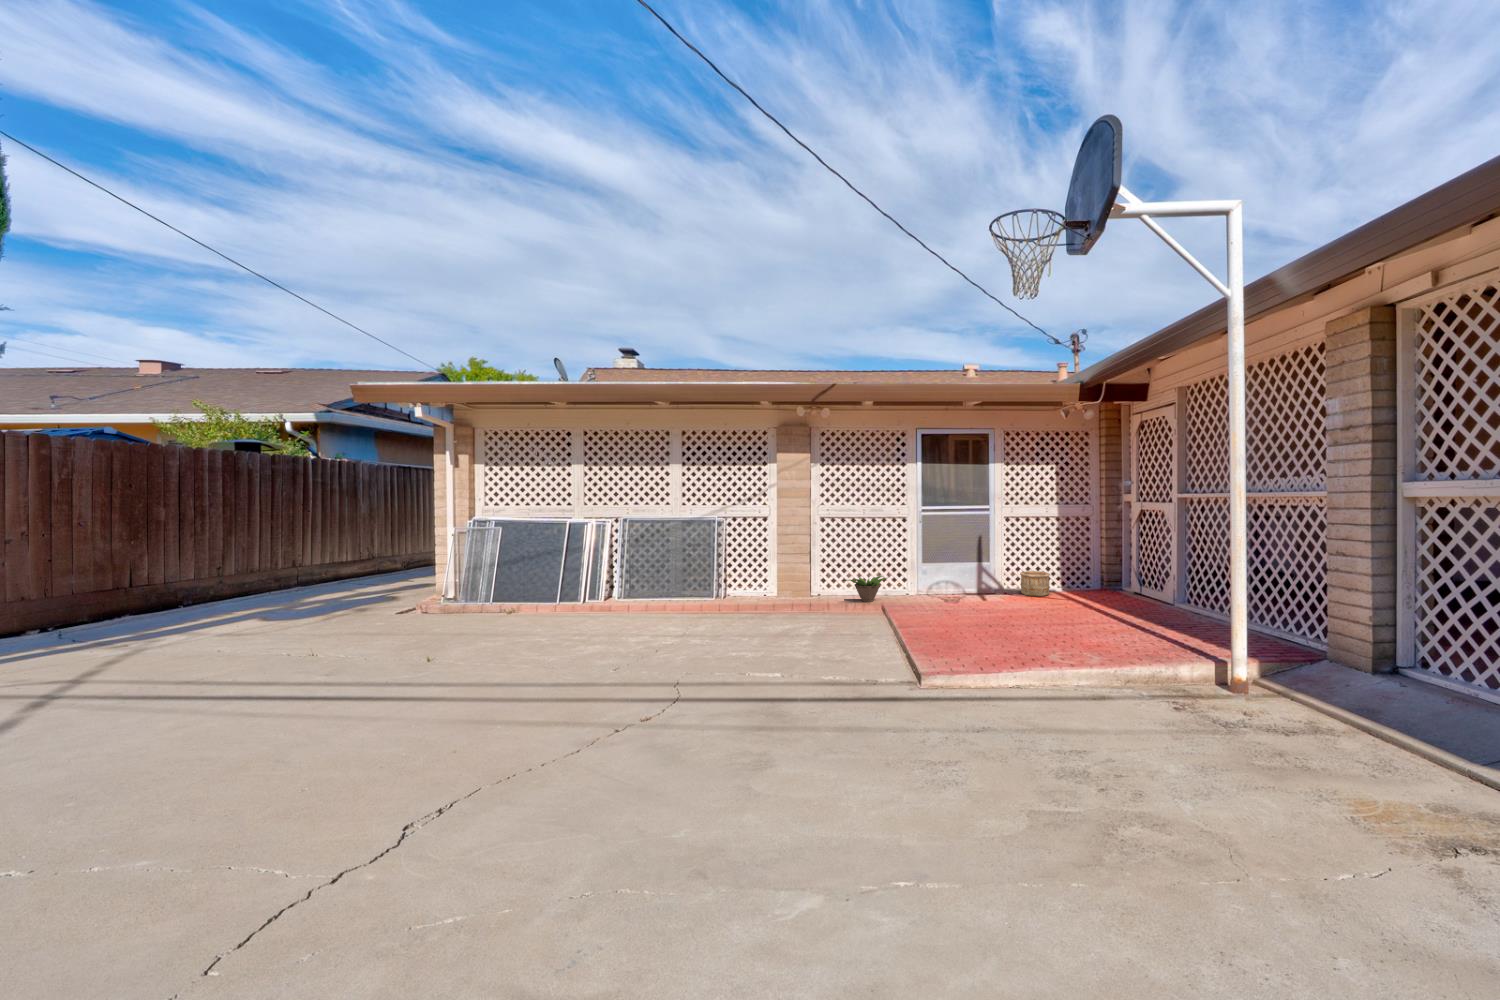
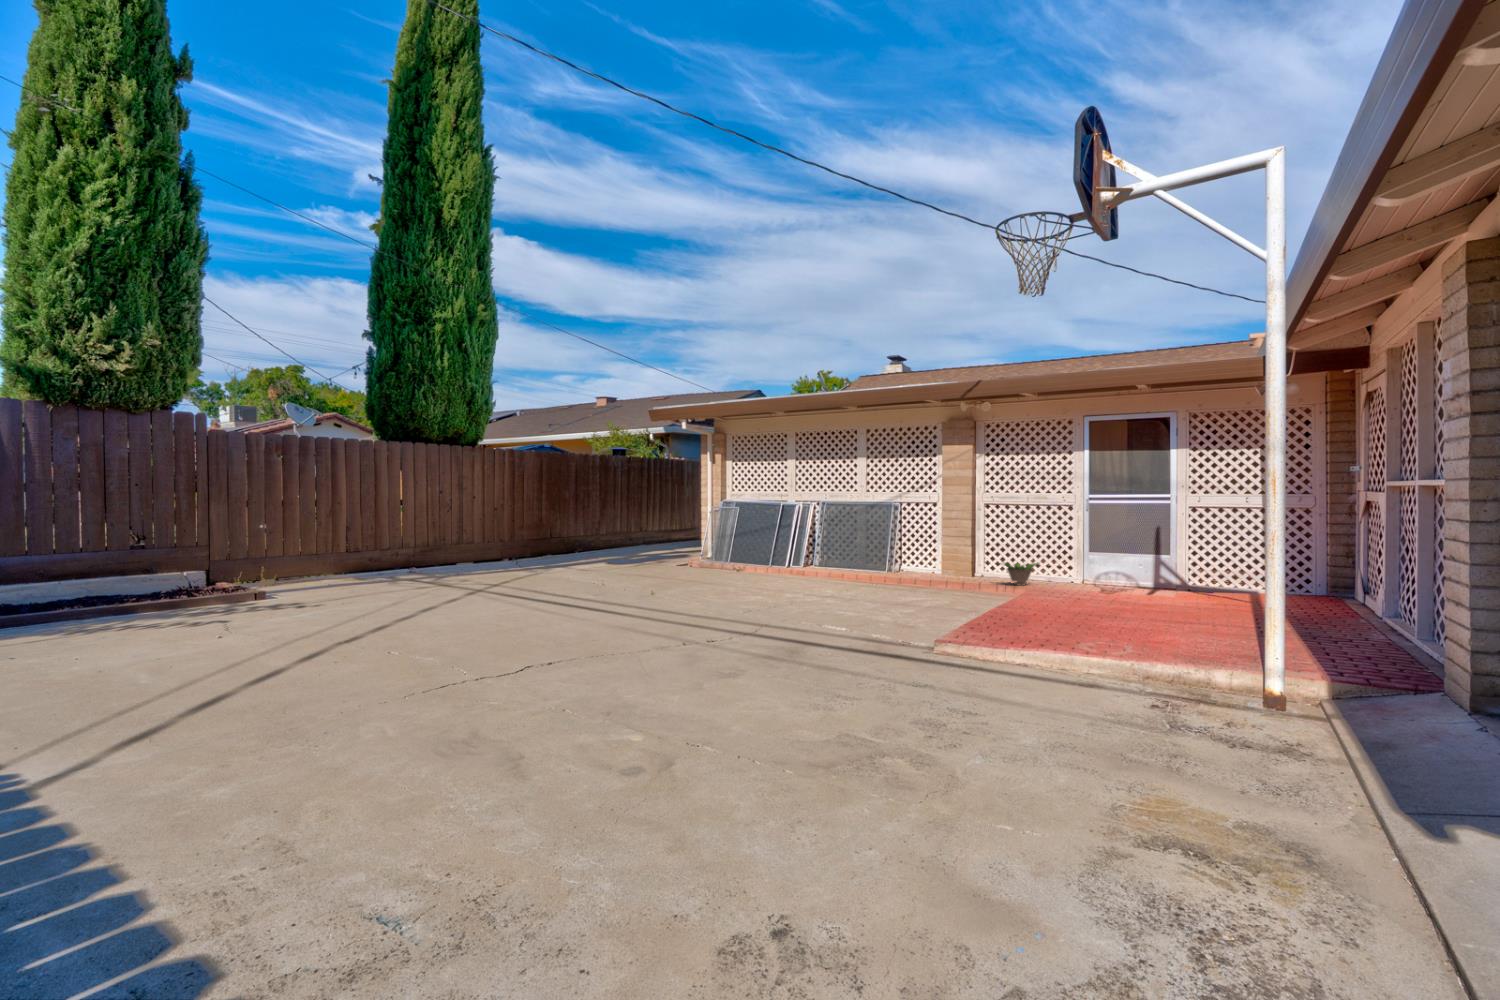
wooden bucket: present [1020,571,1050,596] -> none [1204,568,1240,595]

